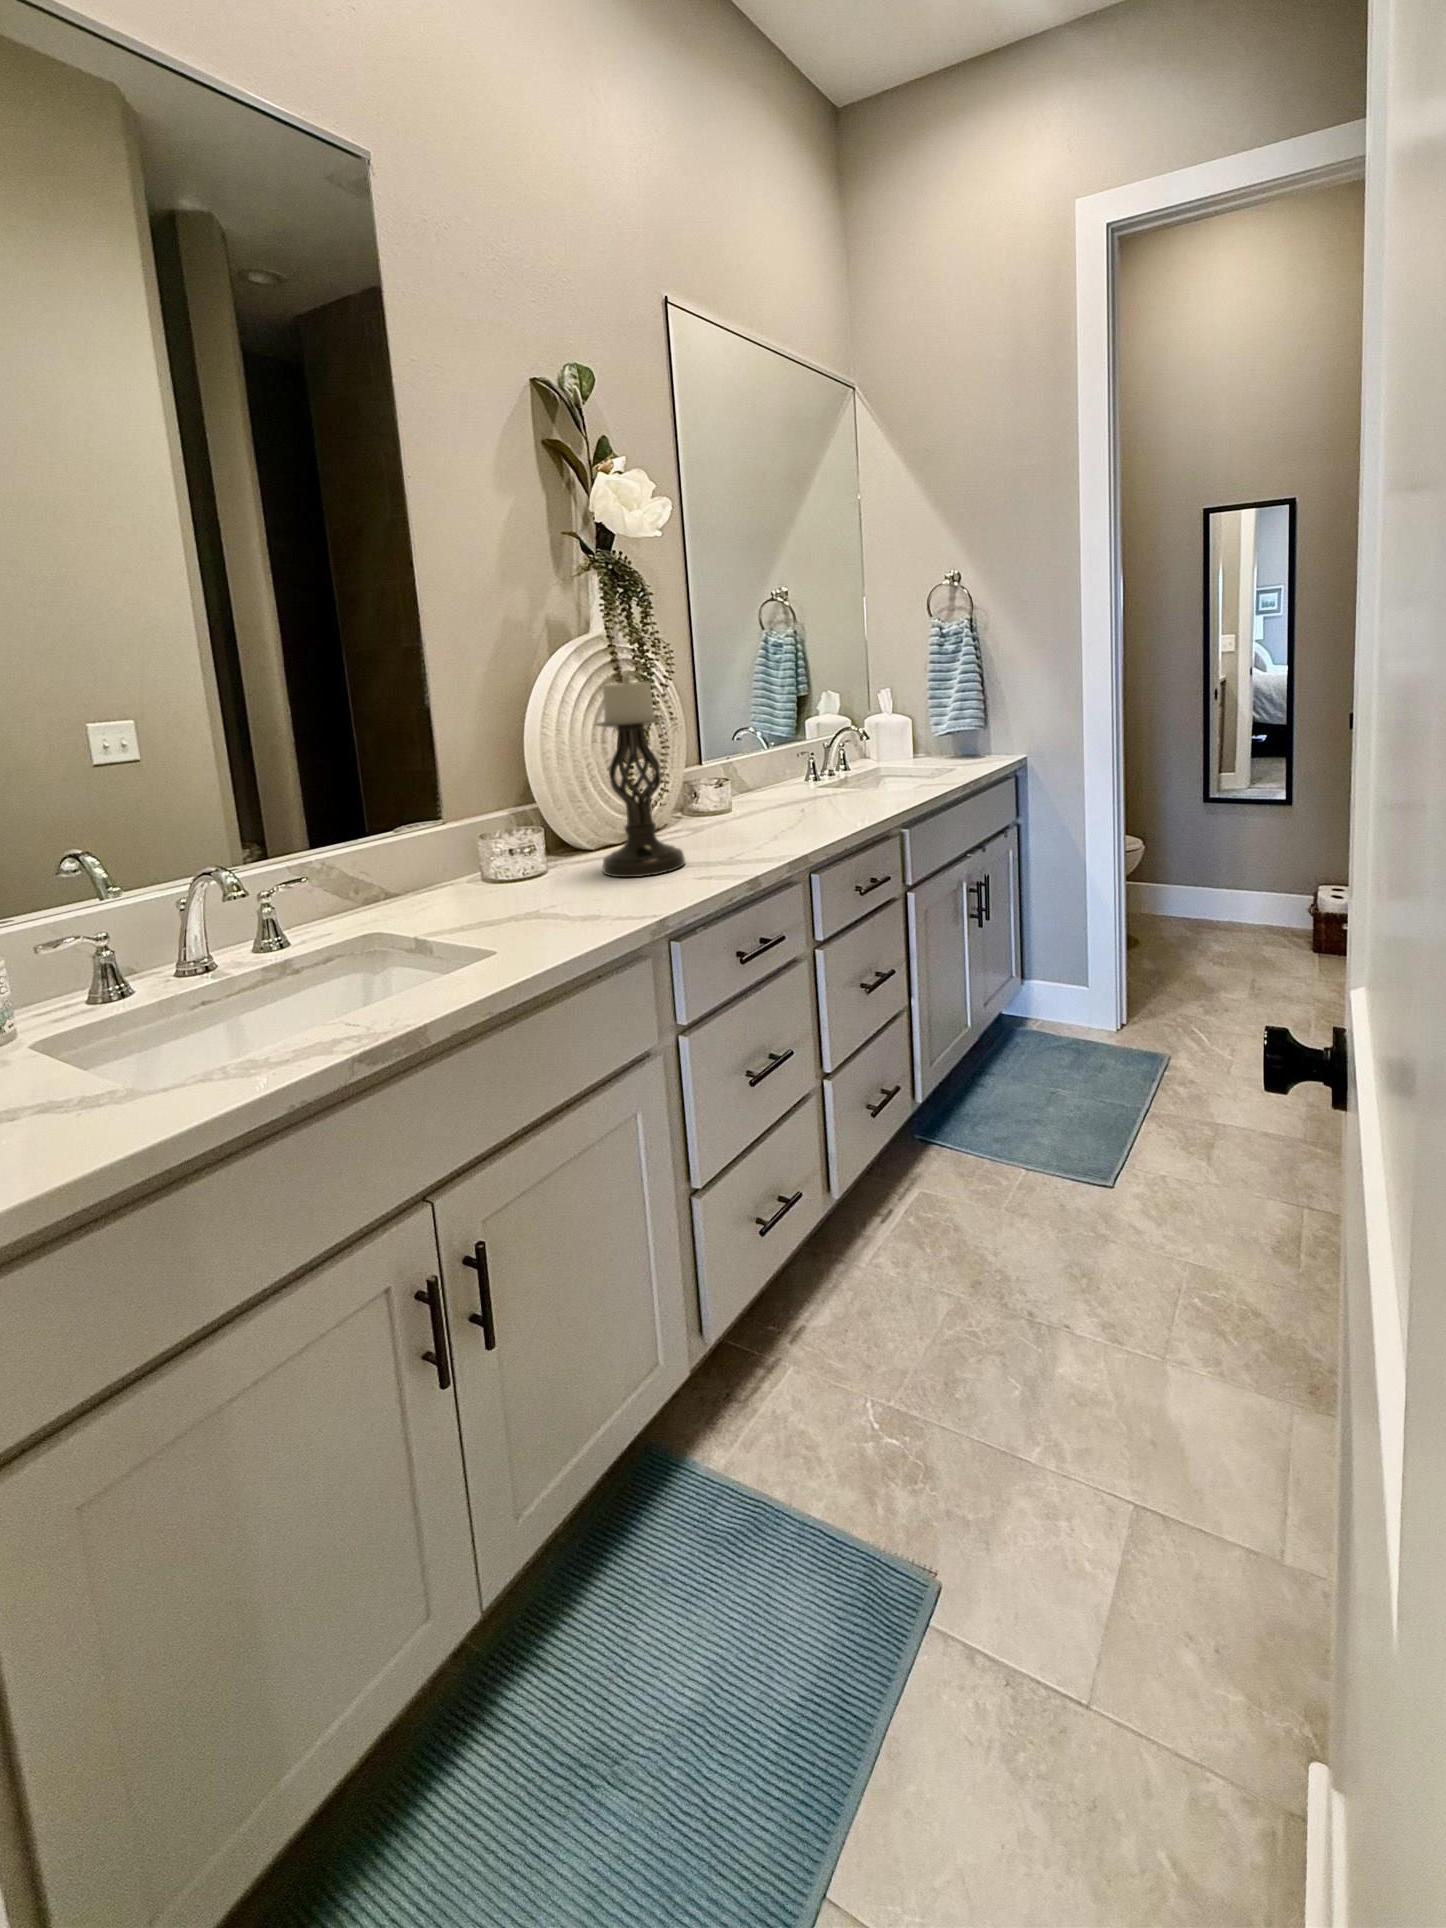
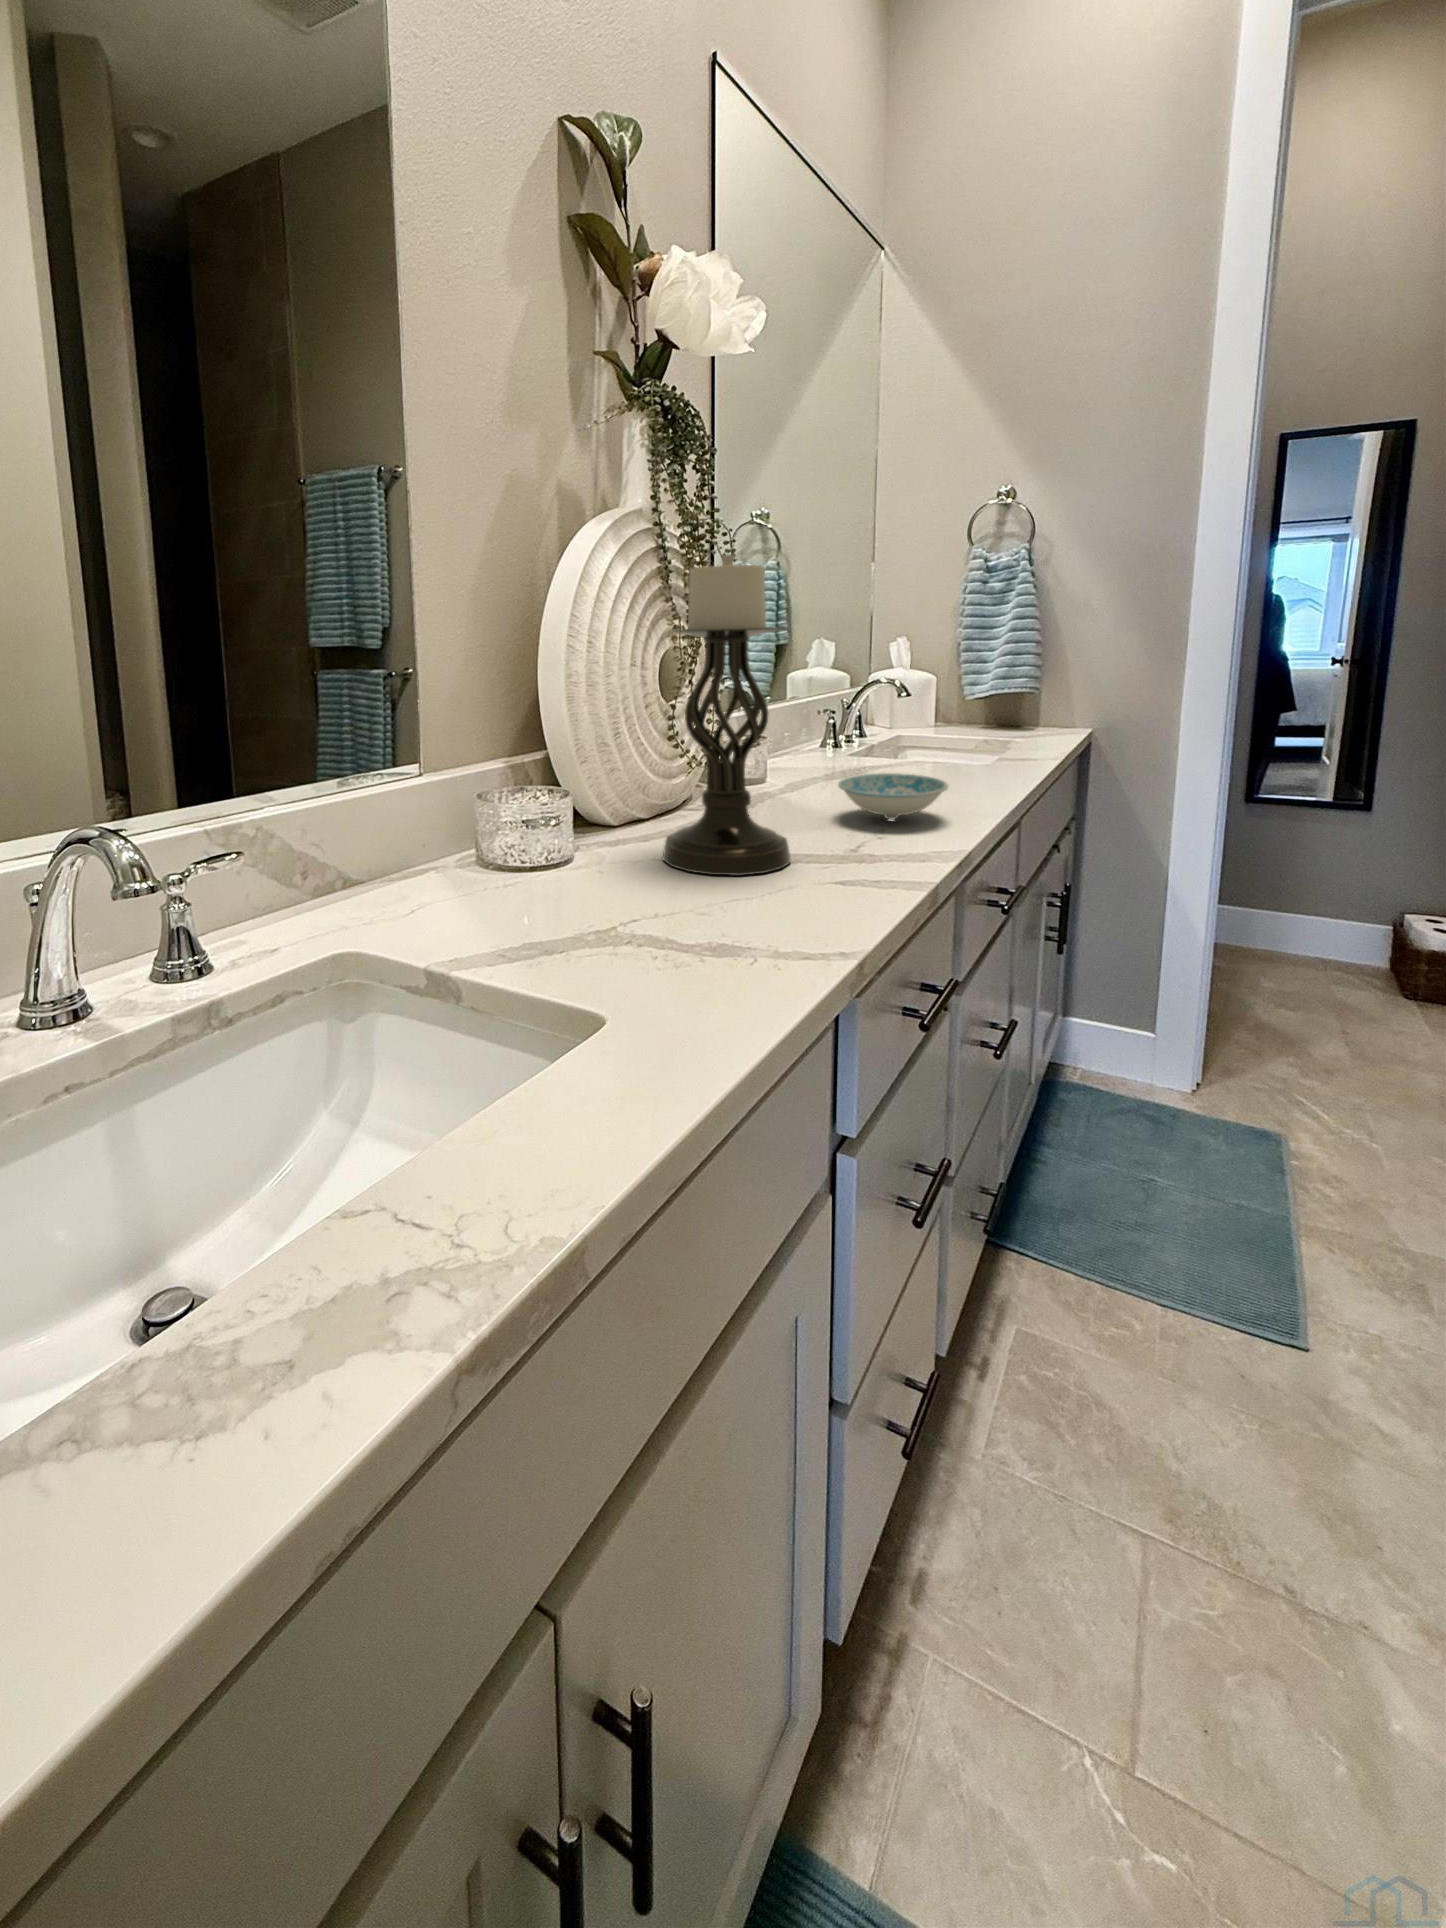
ceramic bowl: none [745,803,819,835] -> present [838,773,948,819]

